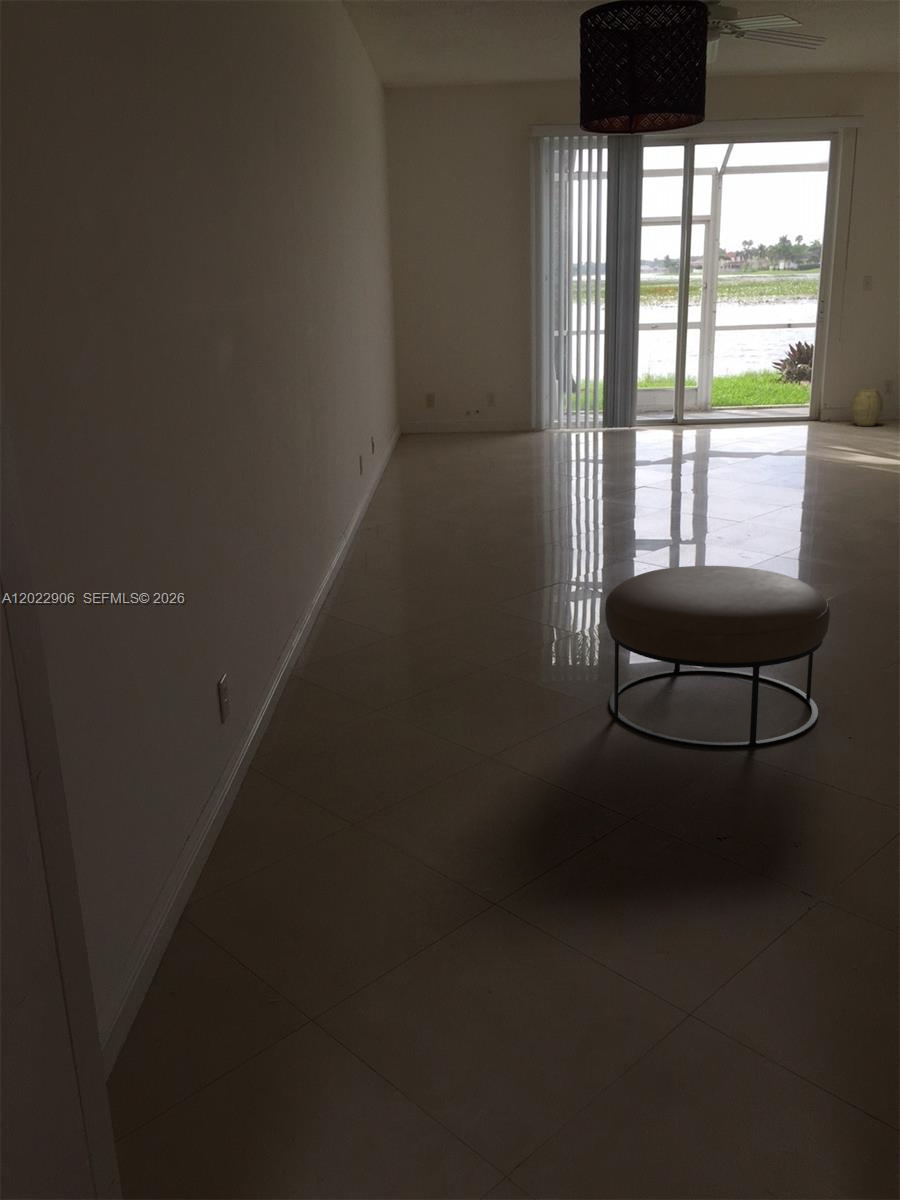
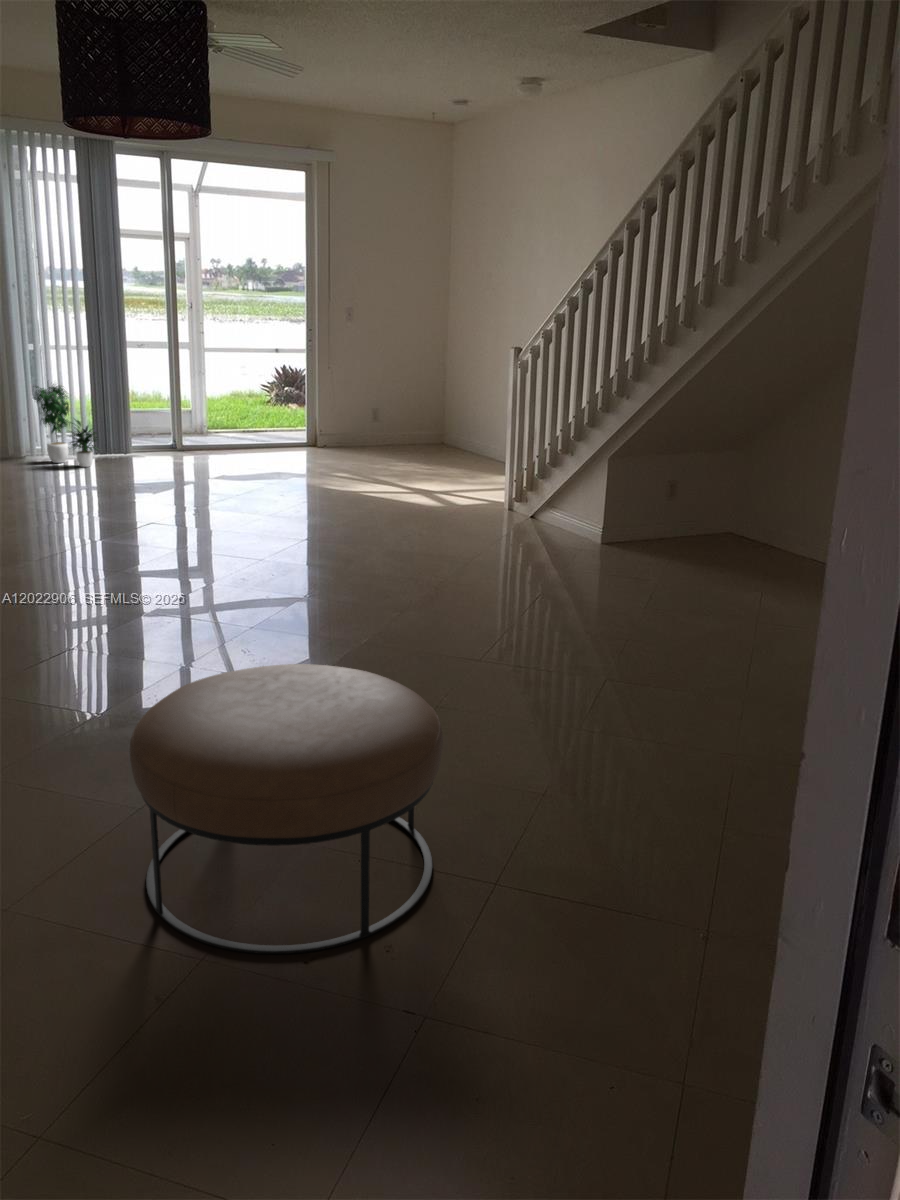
potted plant: none [554,360,610,440] -> present [35,384,98,467]
woven basket: present [851,388,883,426] -> none [344,412,373,449]

